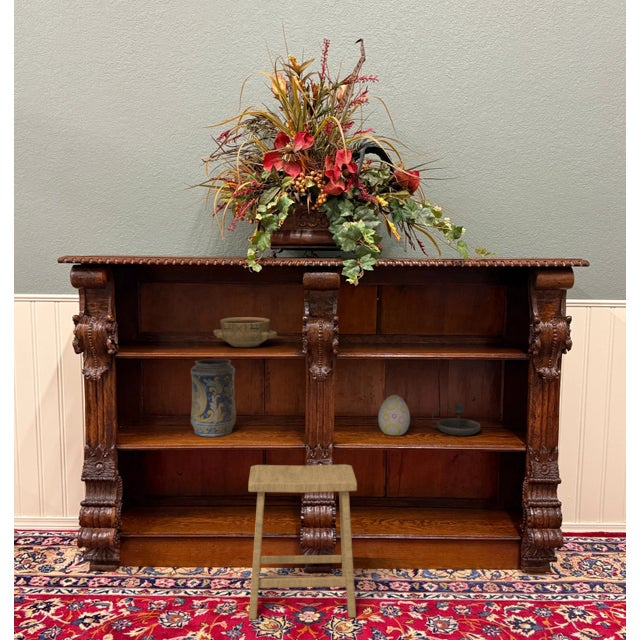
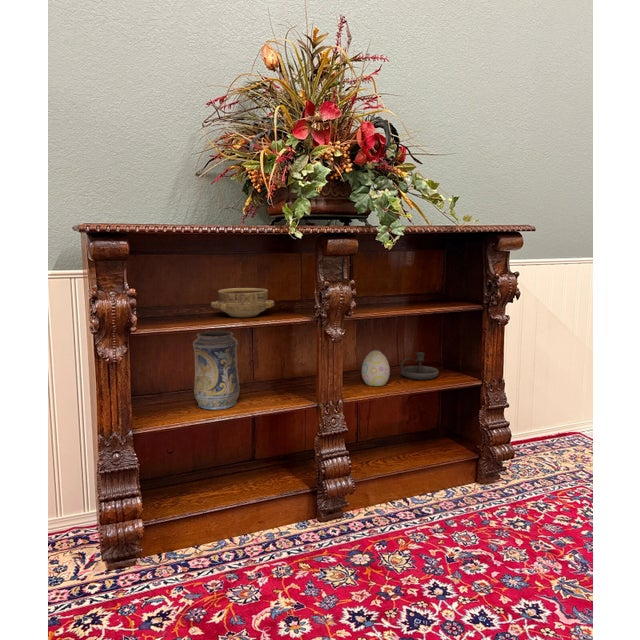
footstool: present [248,464,357,619] -> none [285,416,398,575]

